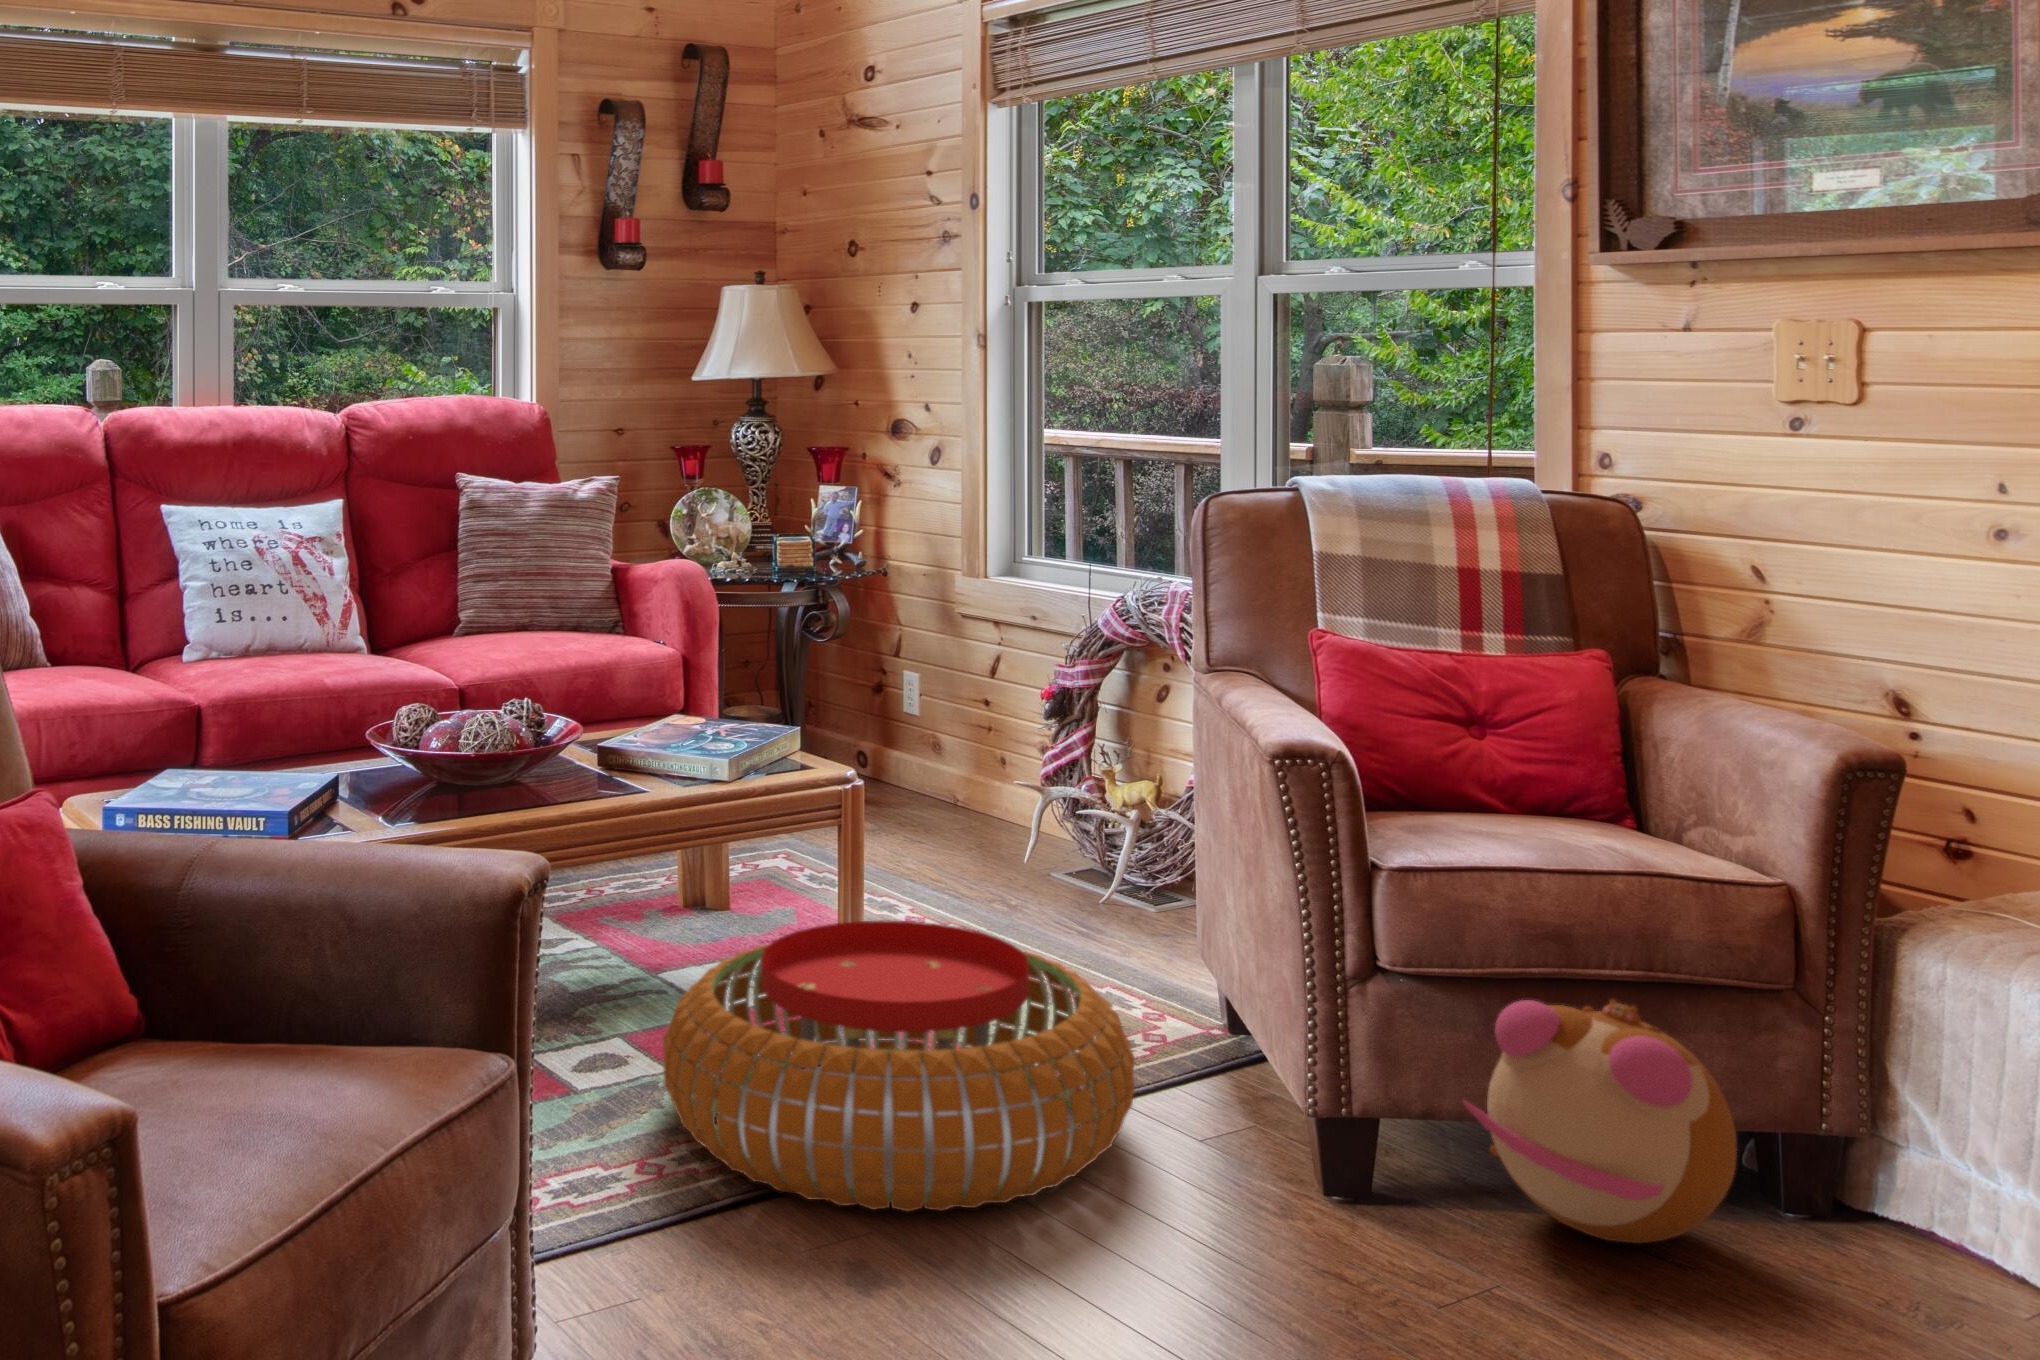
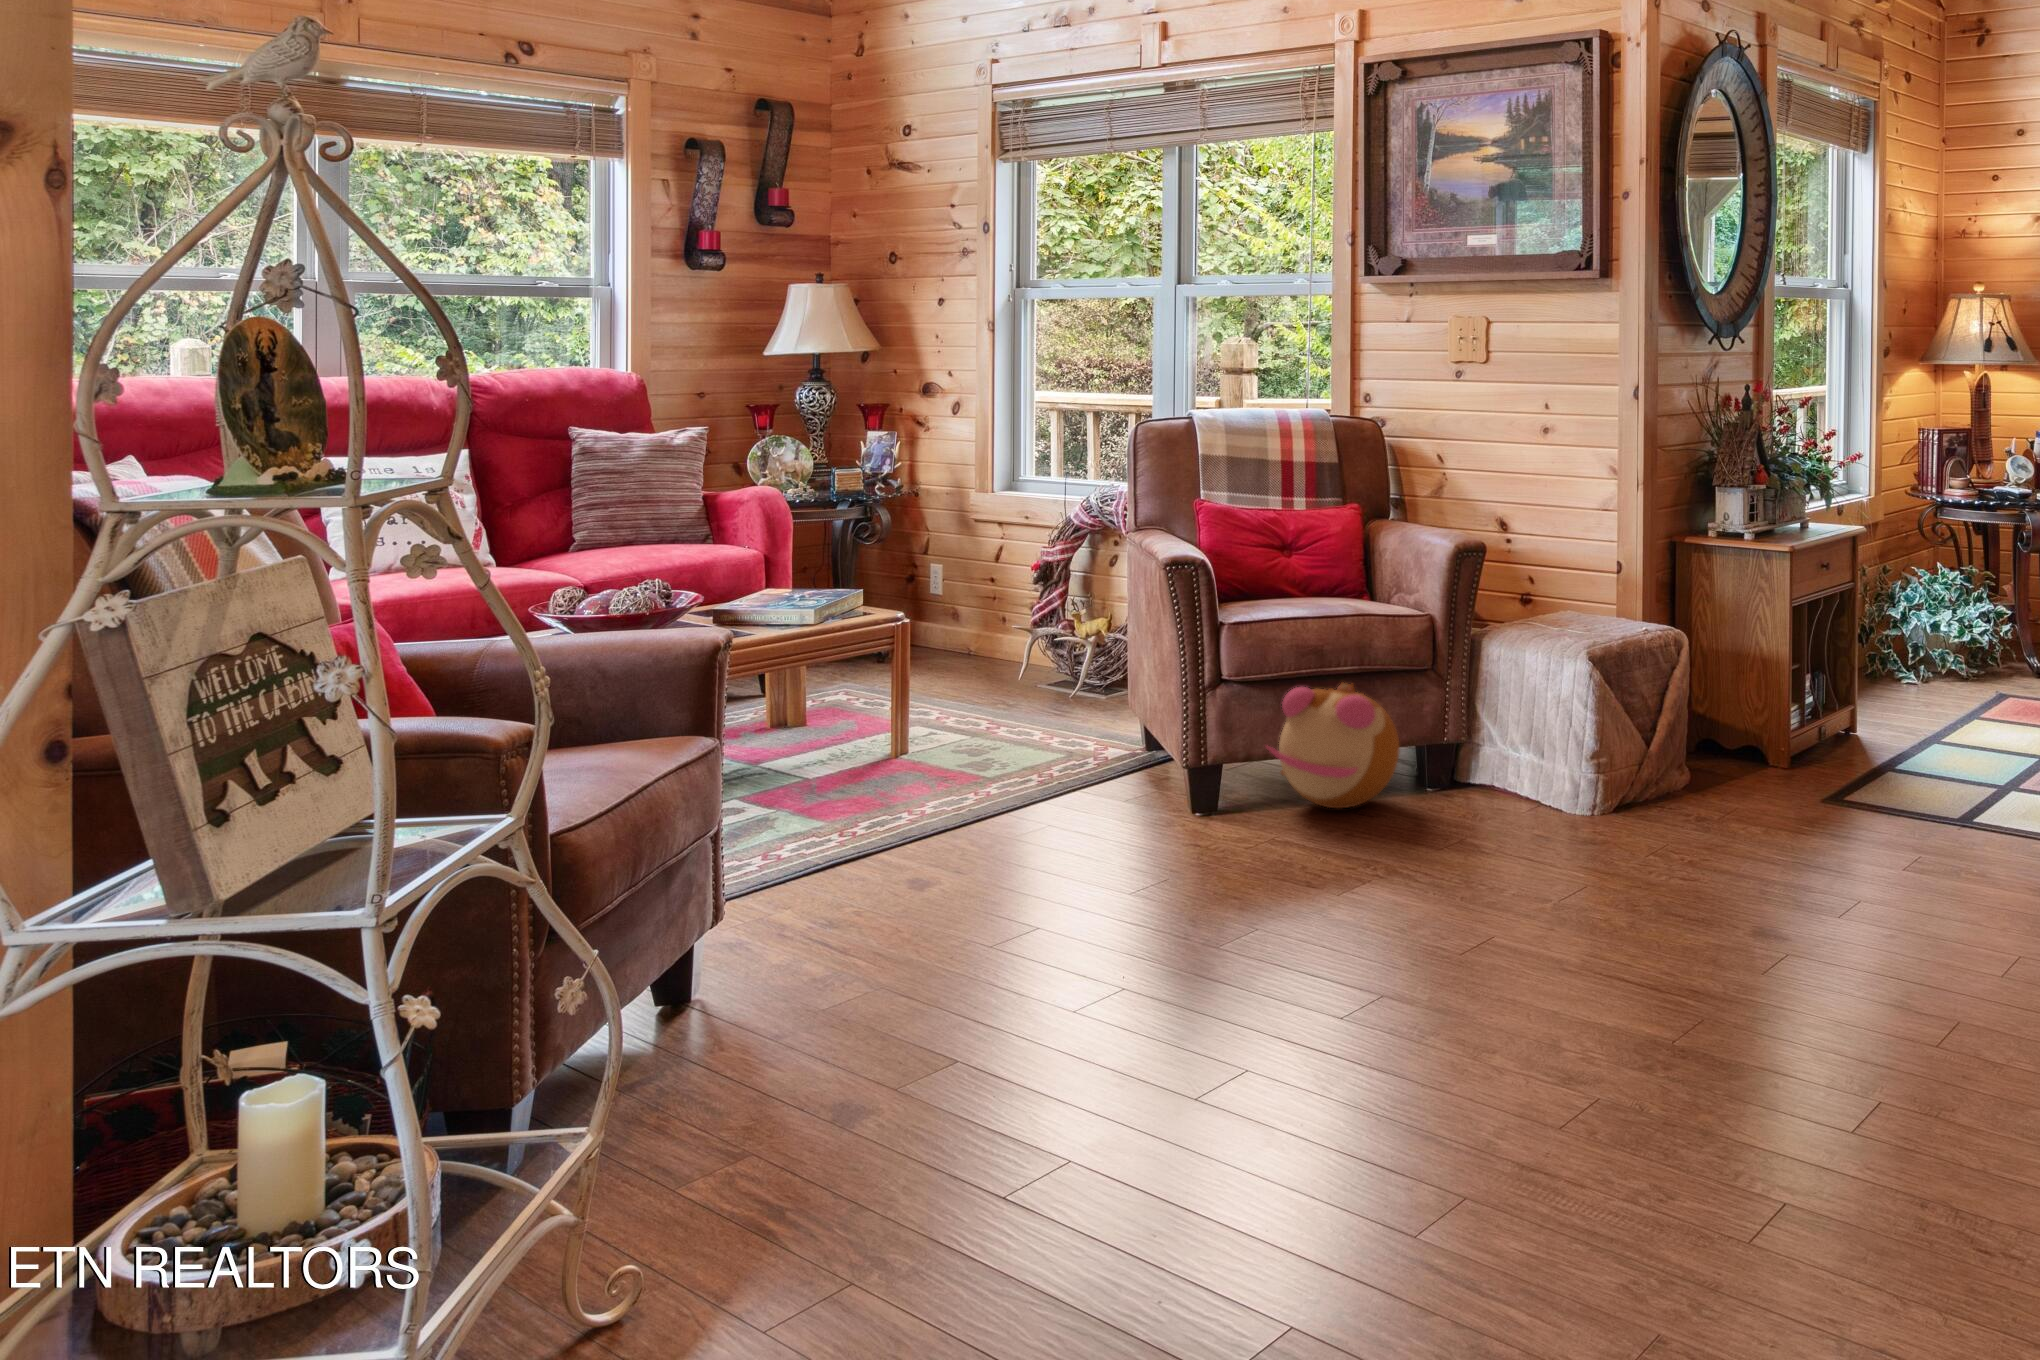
pouf: present [663,921,1135,1211] -> none [773,695,1085,854]

